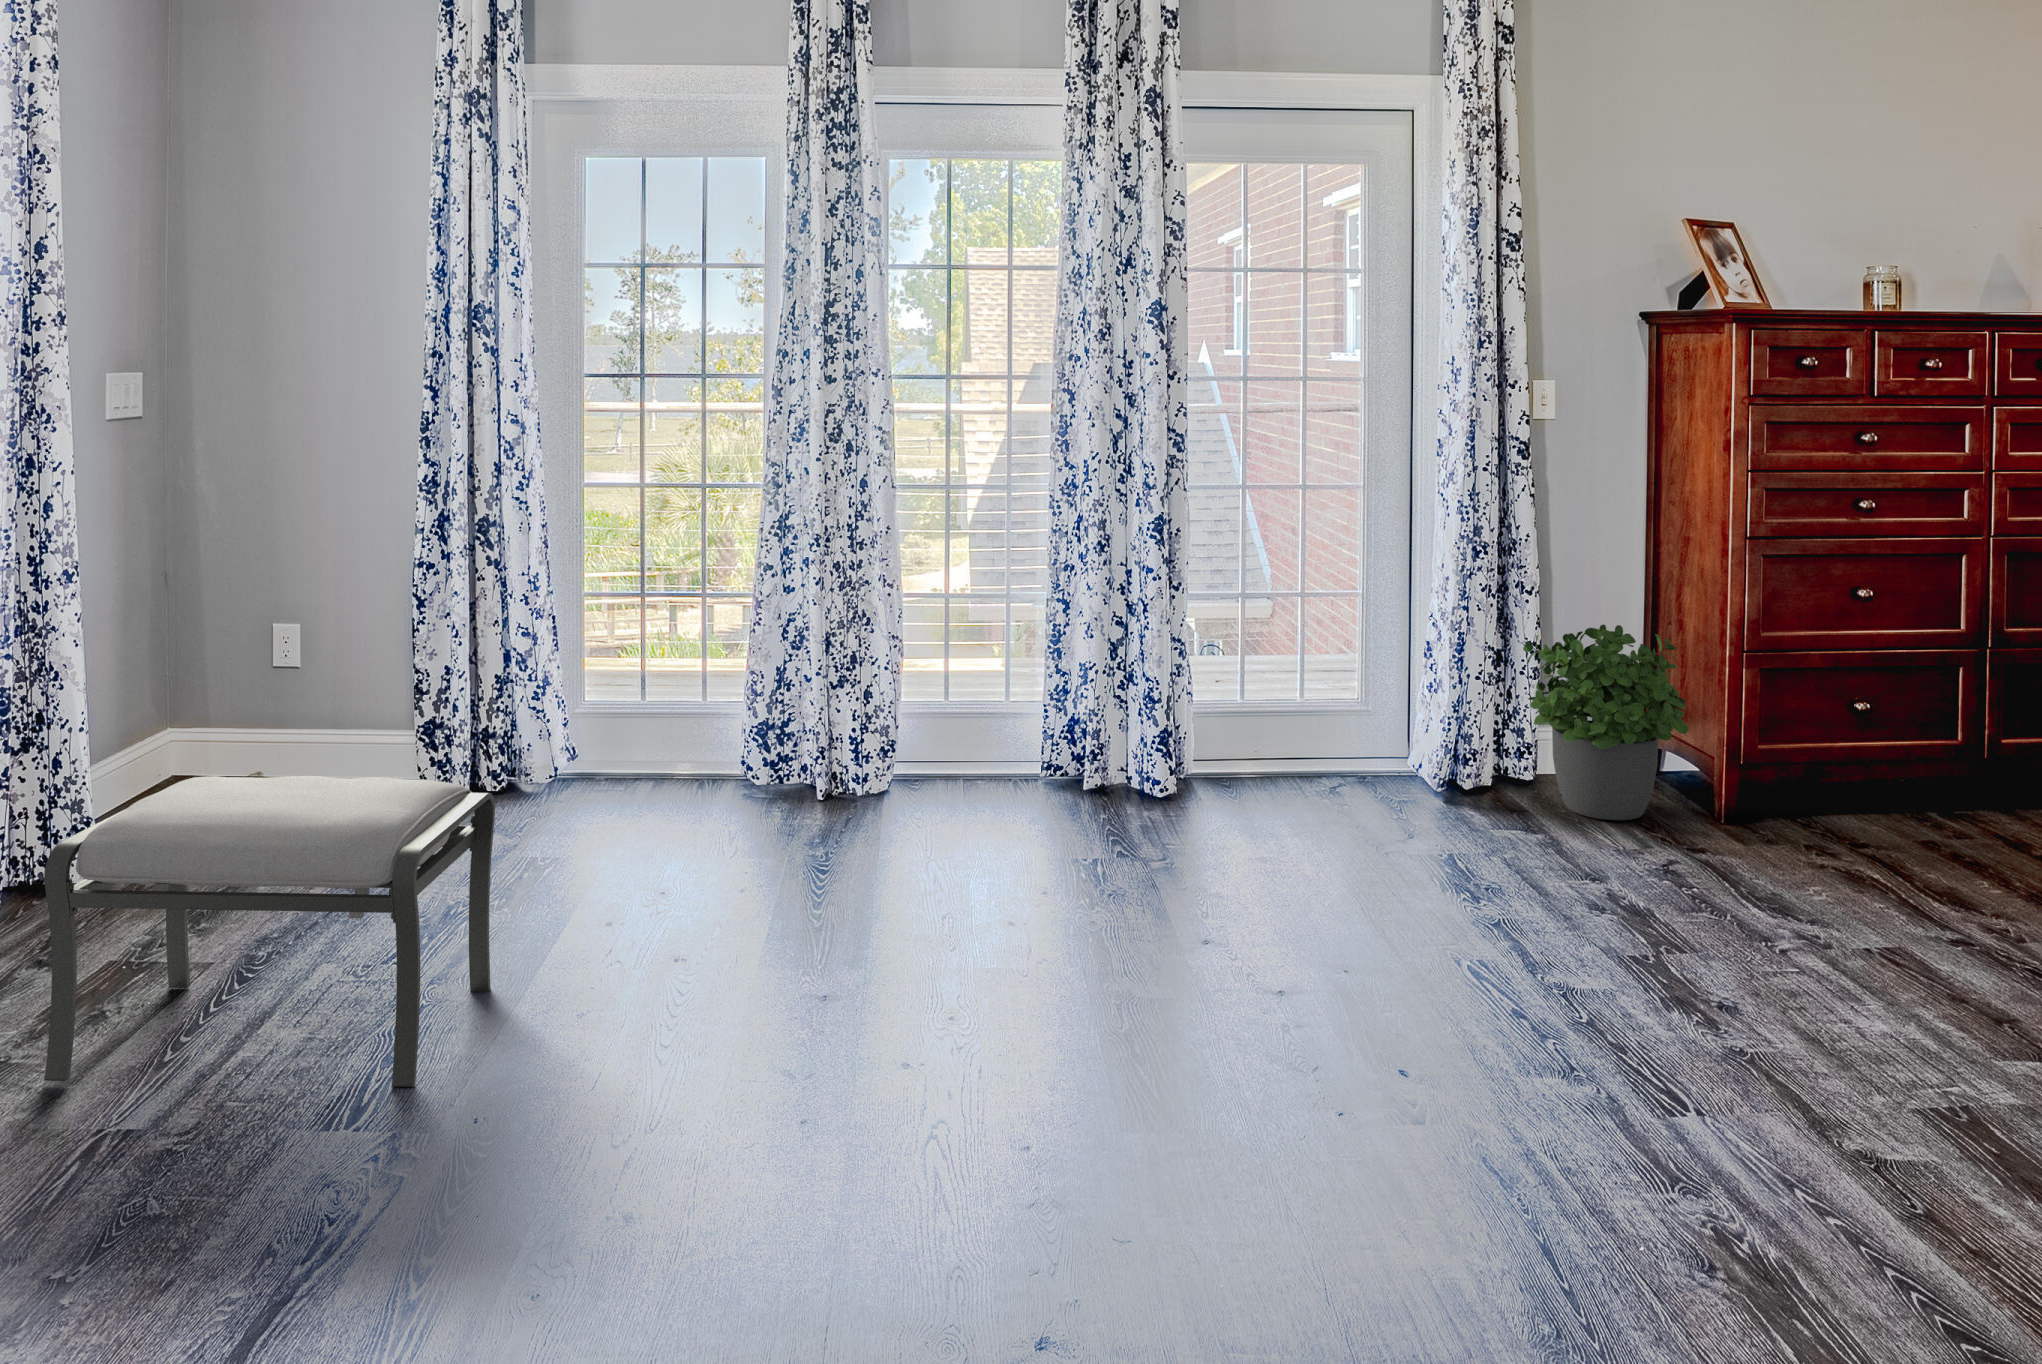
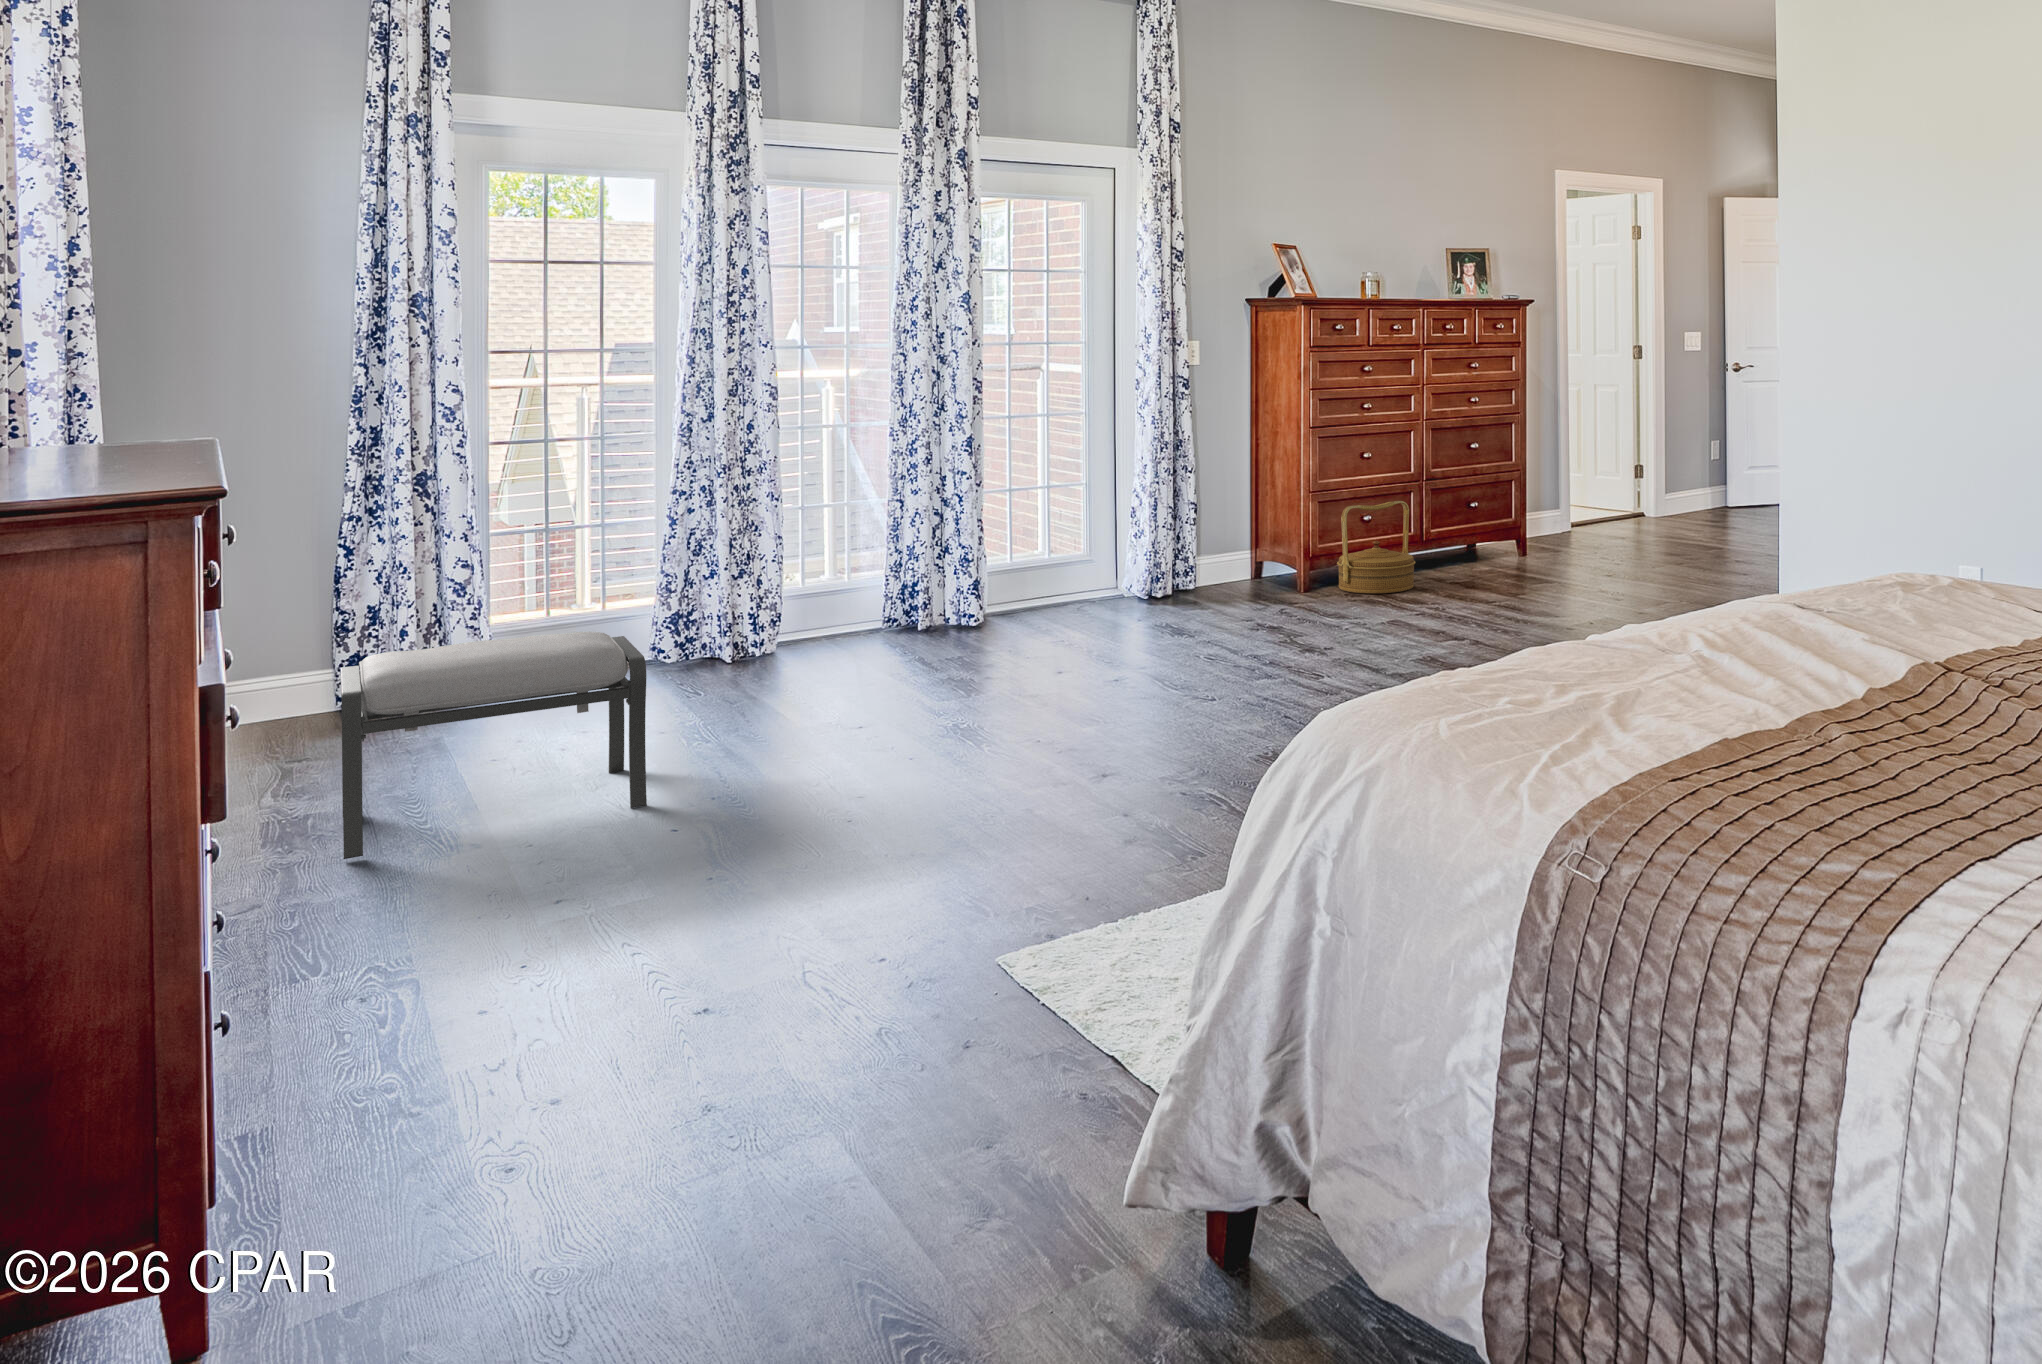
potted plant: present [1523,624,1688,821] -> none [1195,485,1289,597]
woven basket: none [1795,682,1967,864] -> present [1337,501,1416,593]

